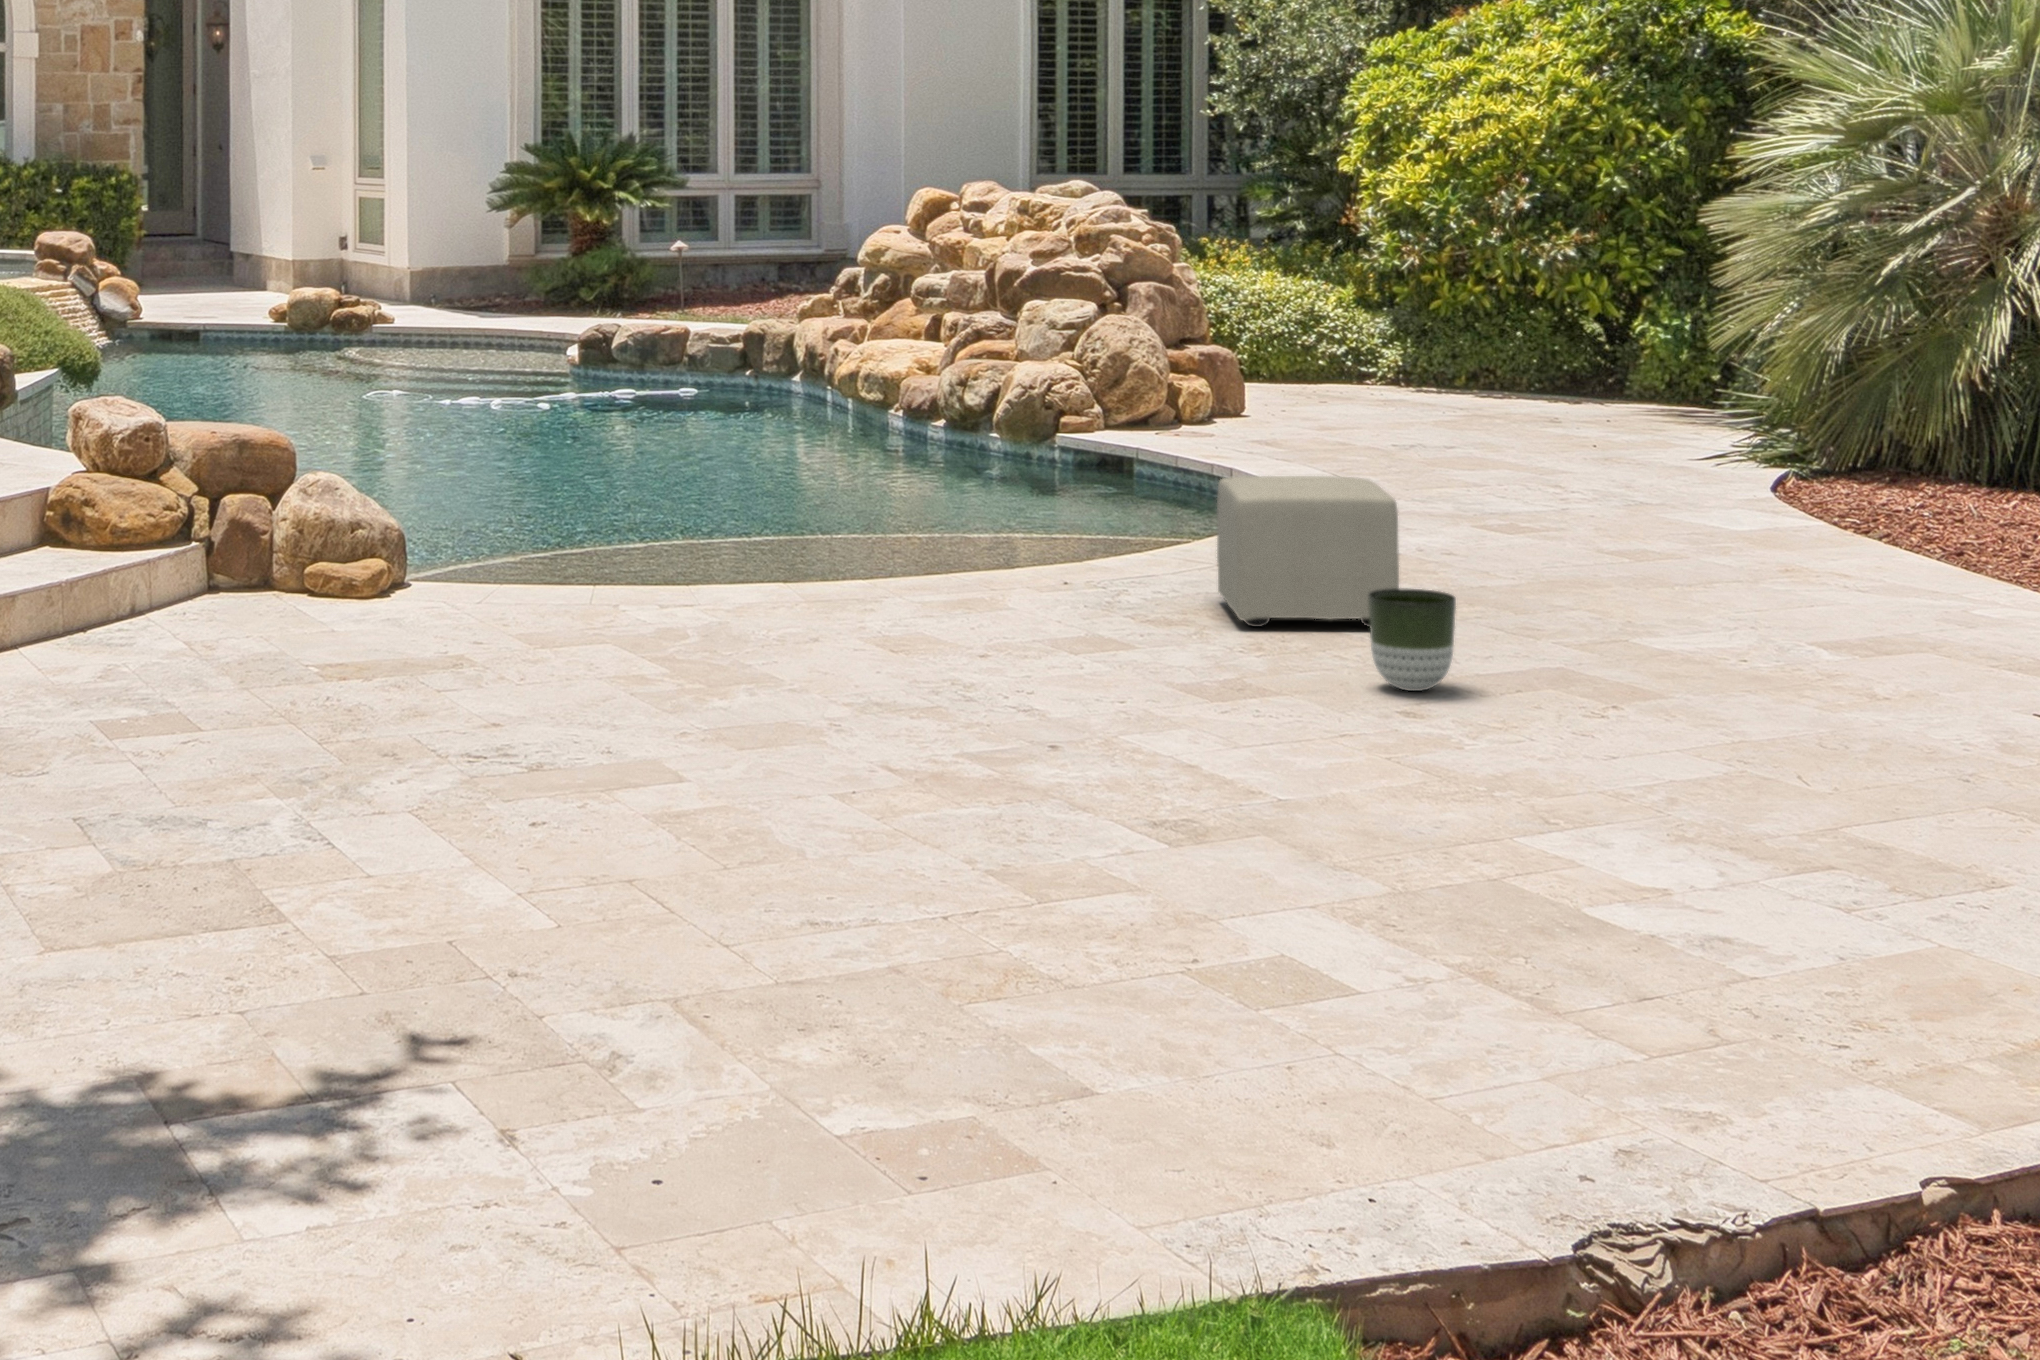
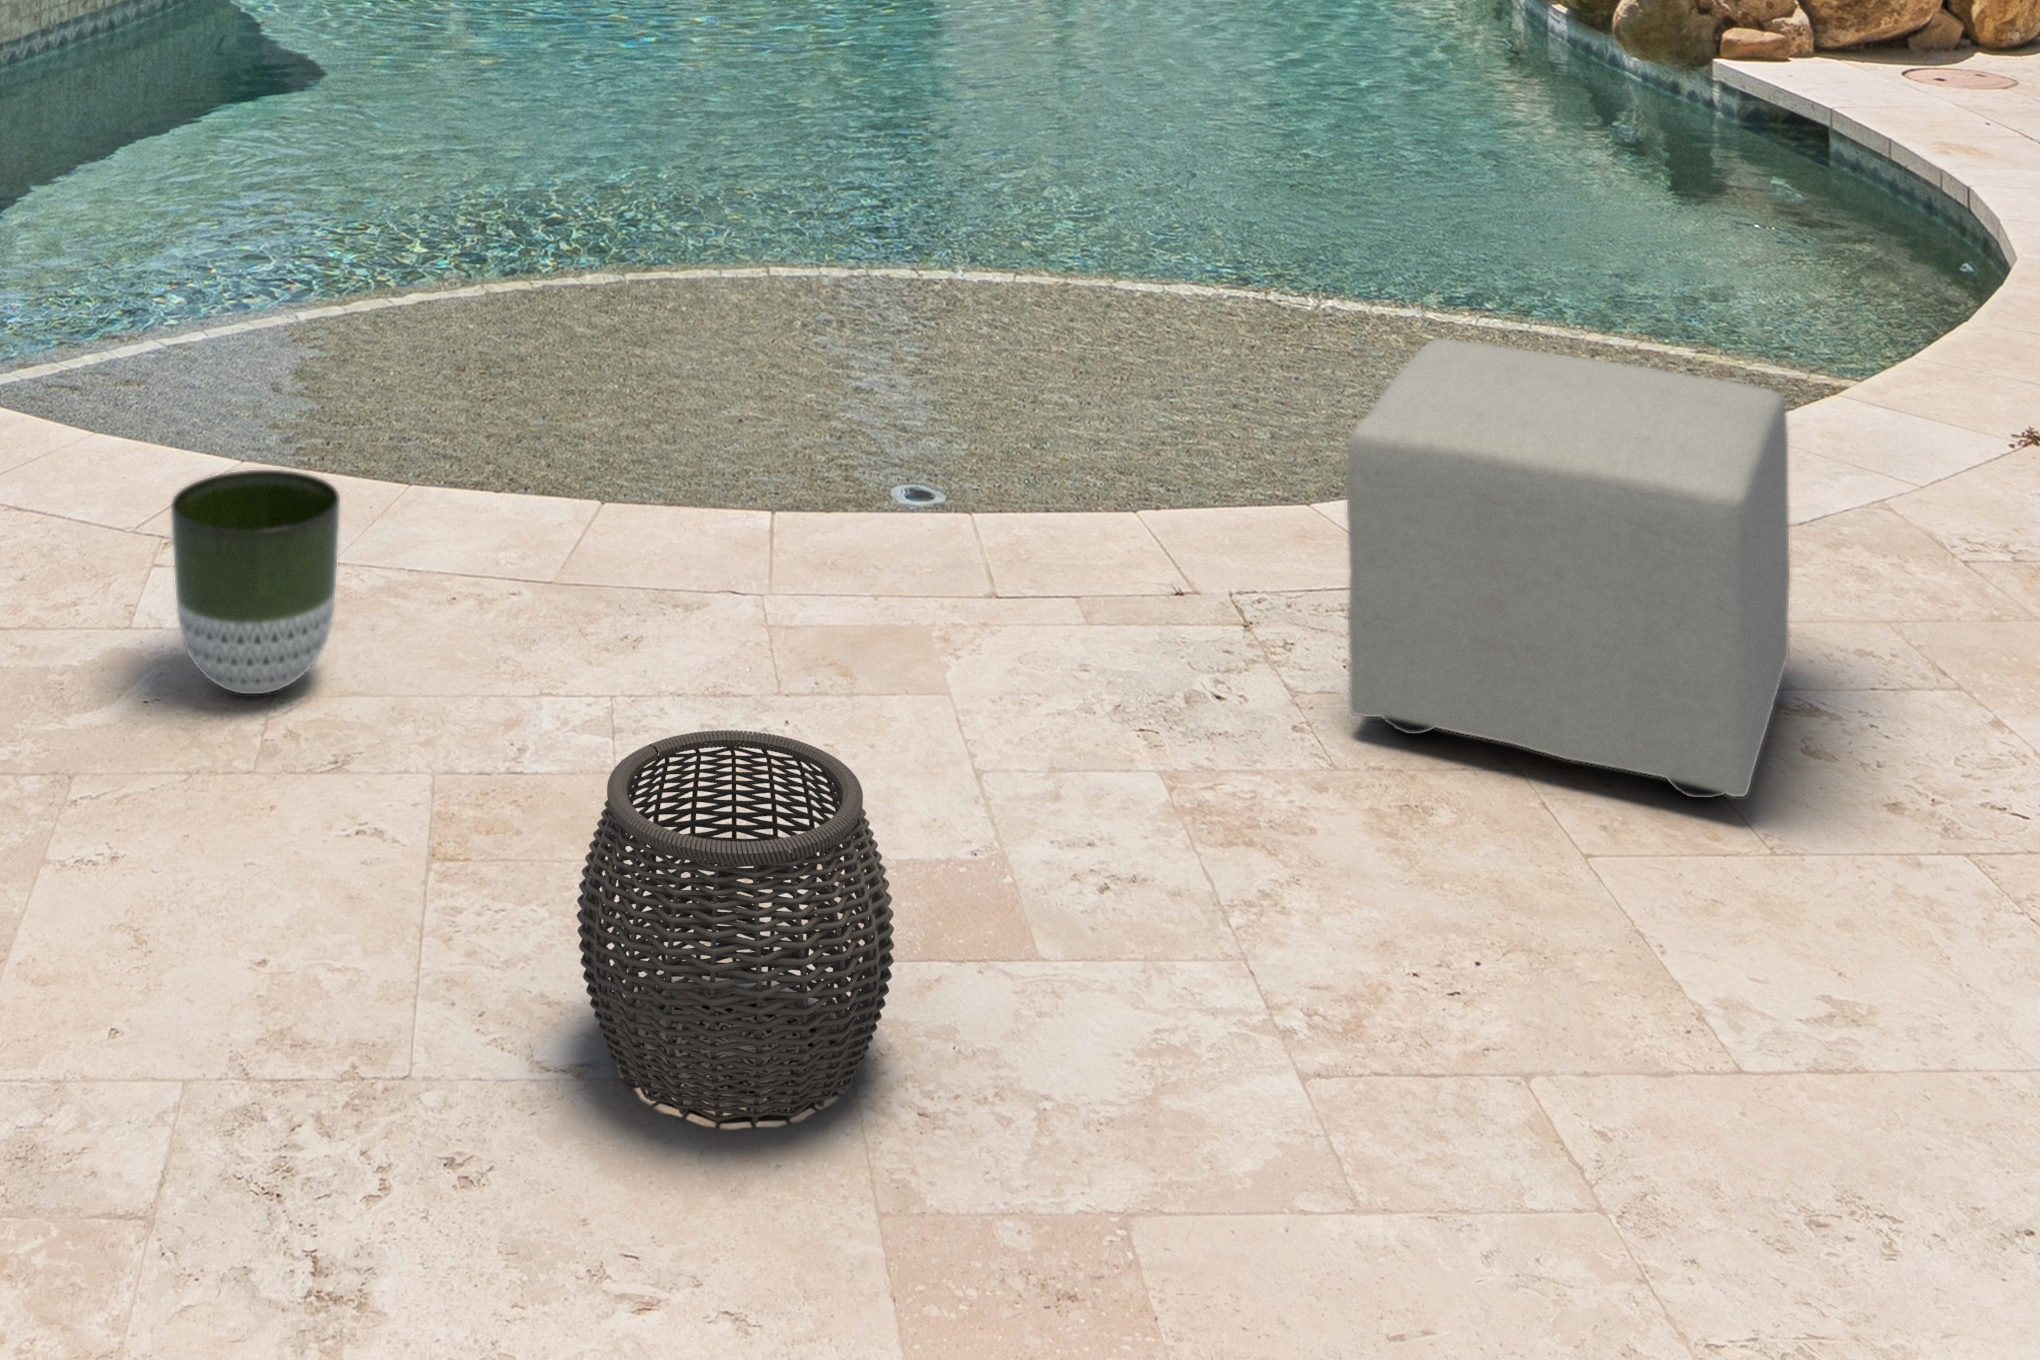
planter: present [1368,589,1456,691] -> present [171,470,340,694]
woven basket: none [1087,593,1214,718] -> present [577,730,894,1124]

